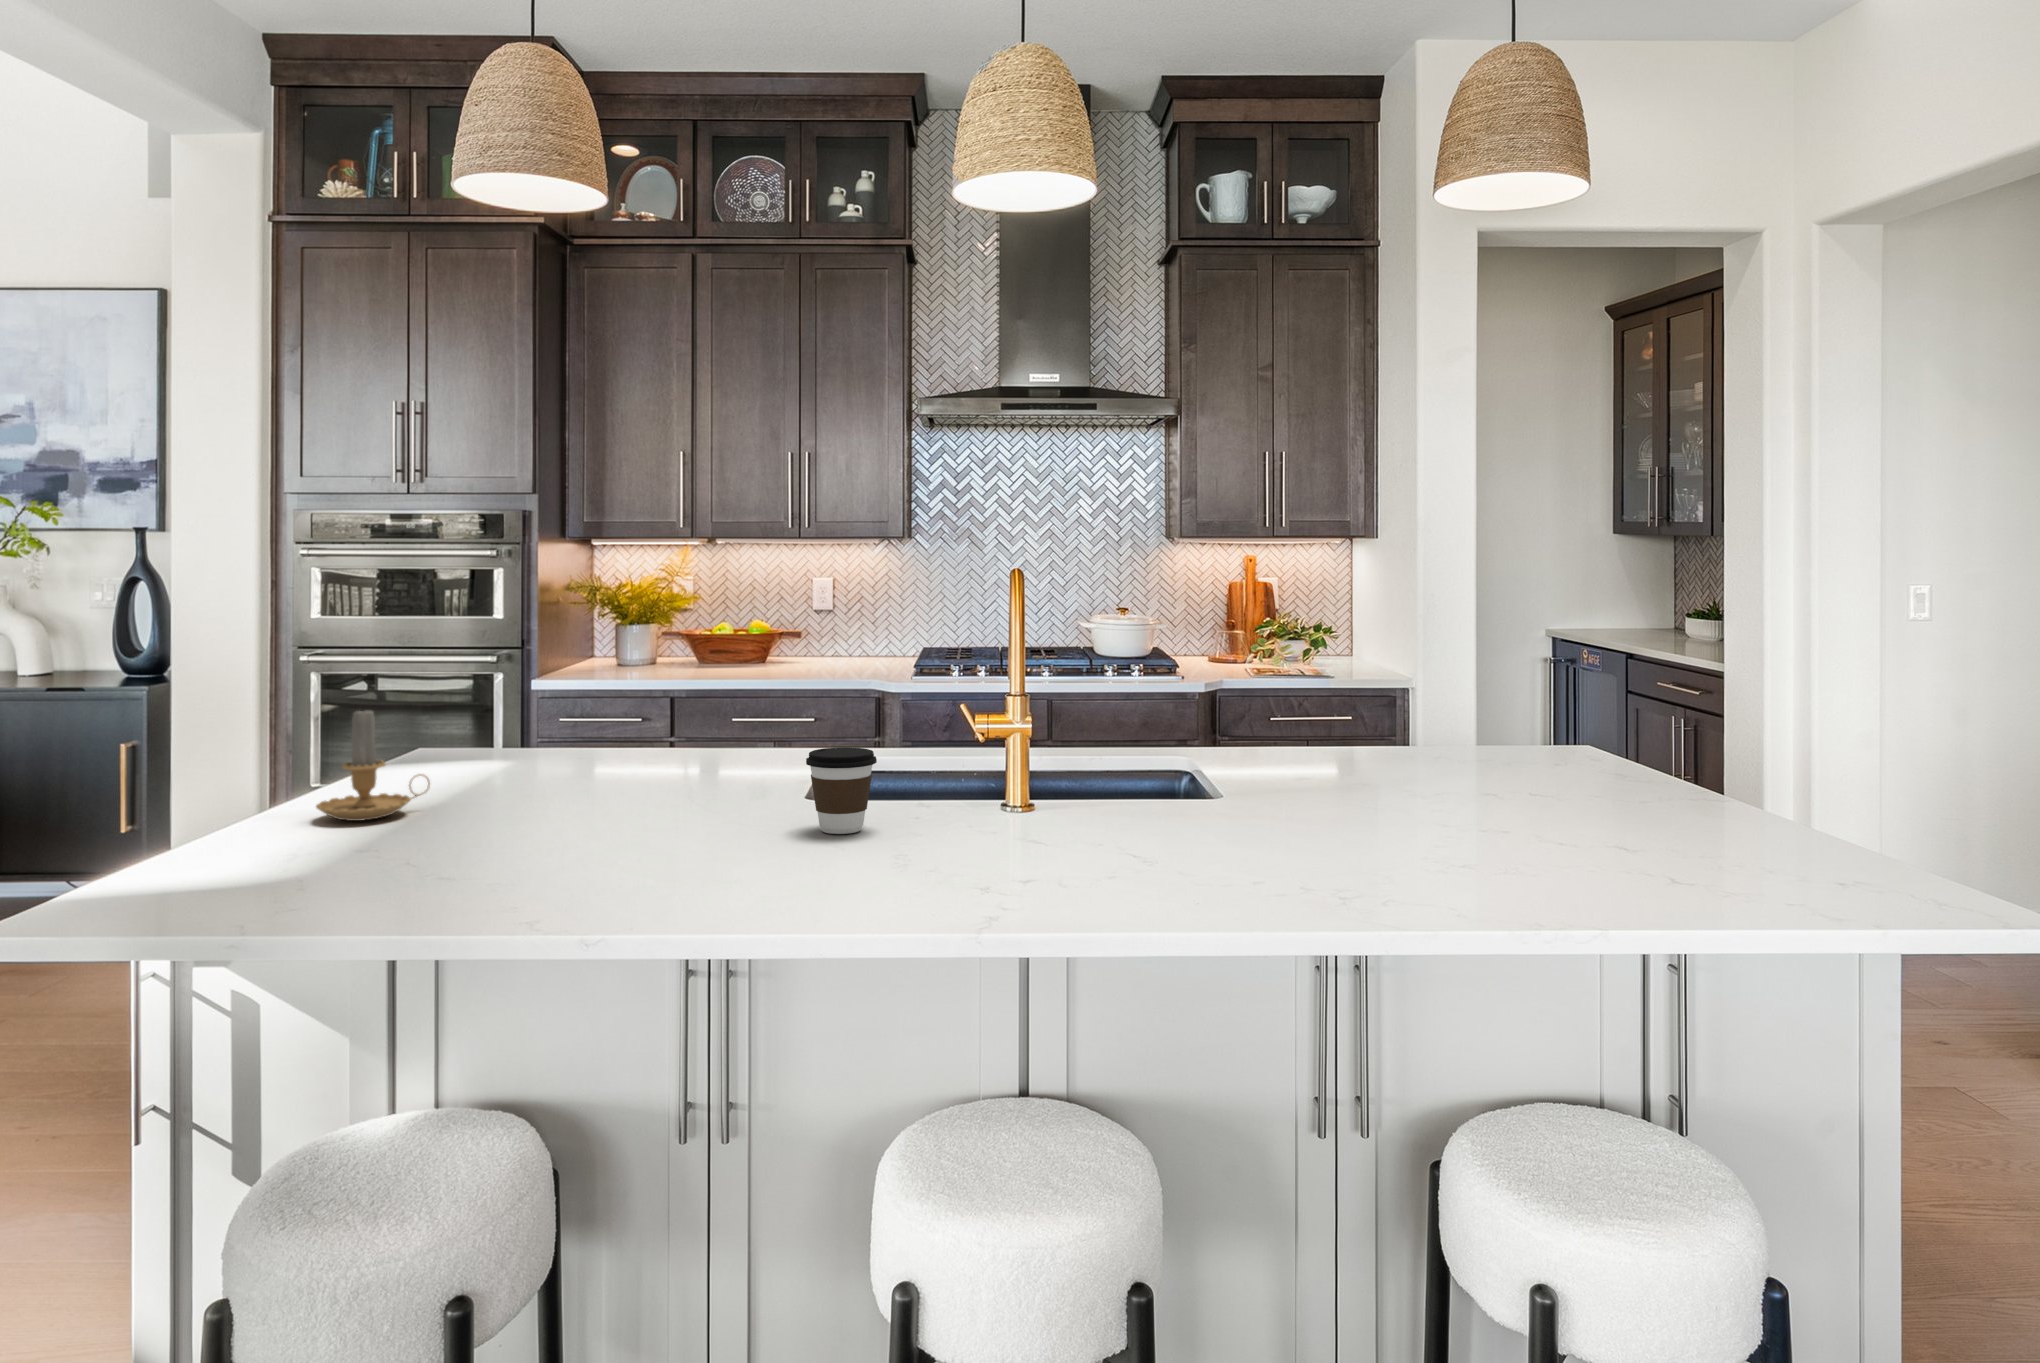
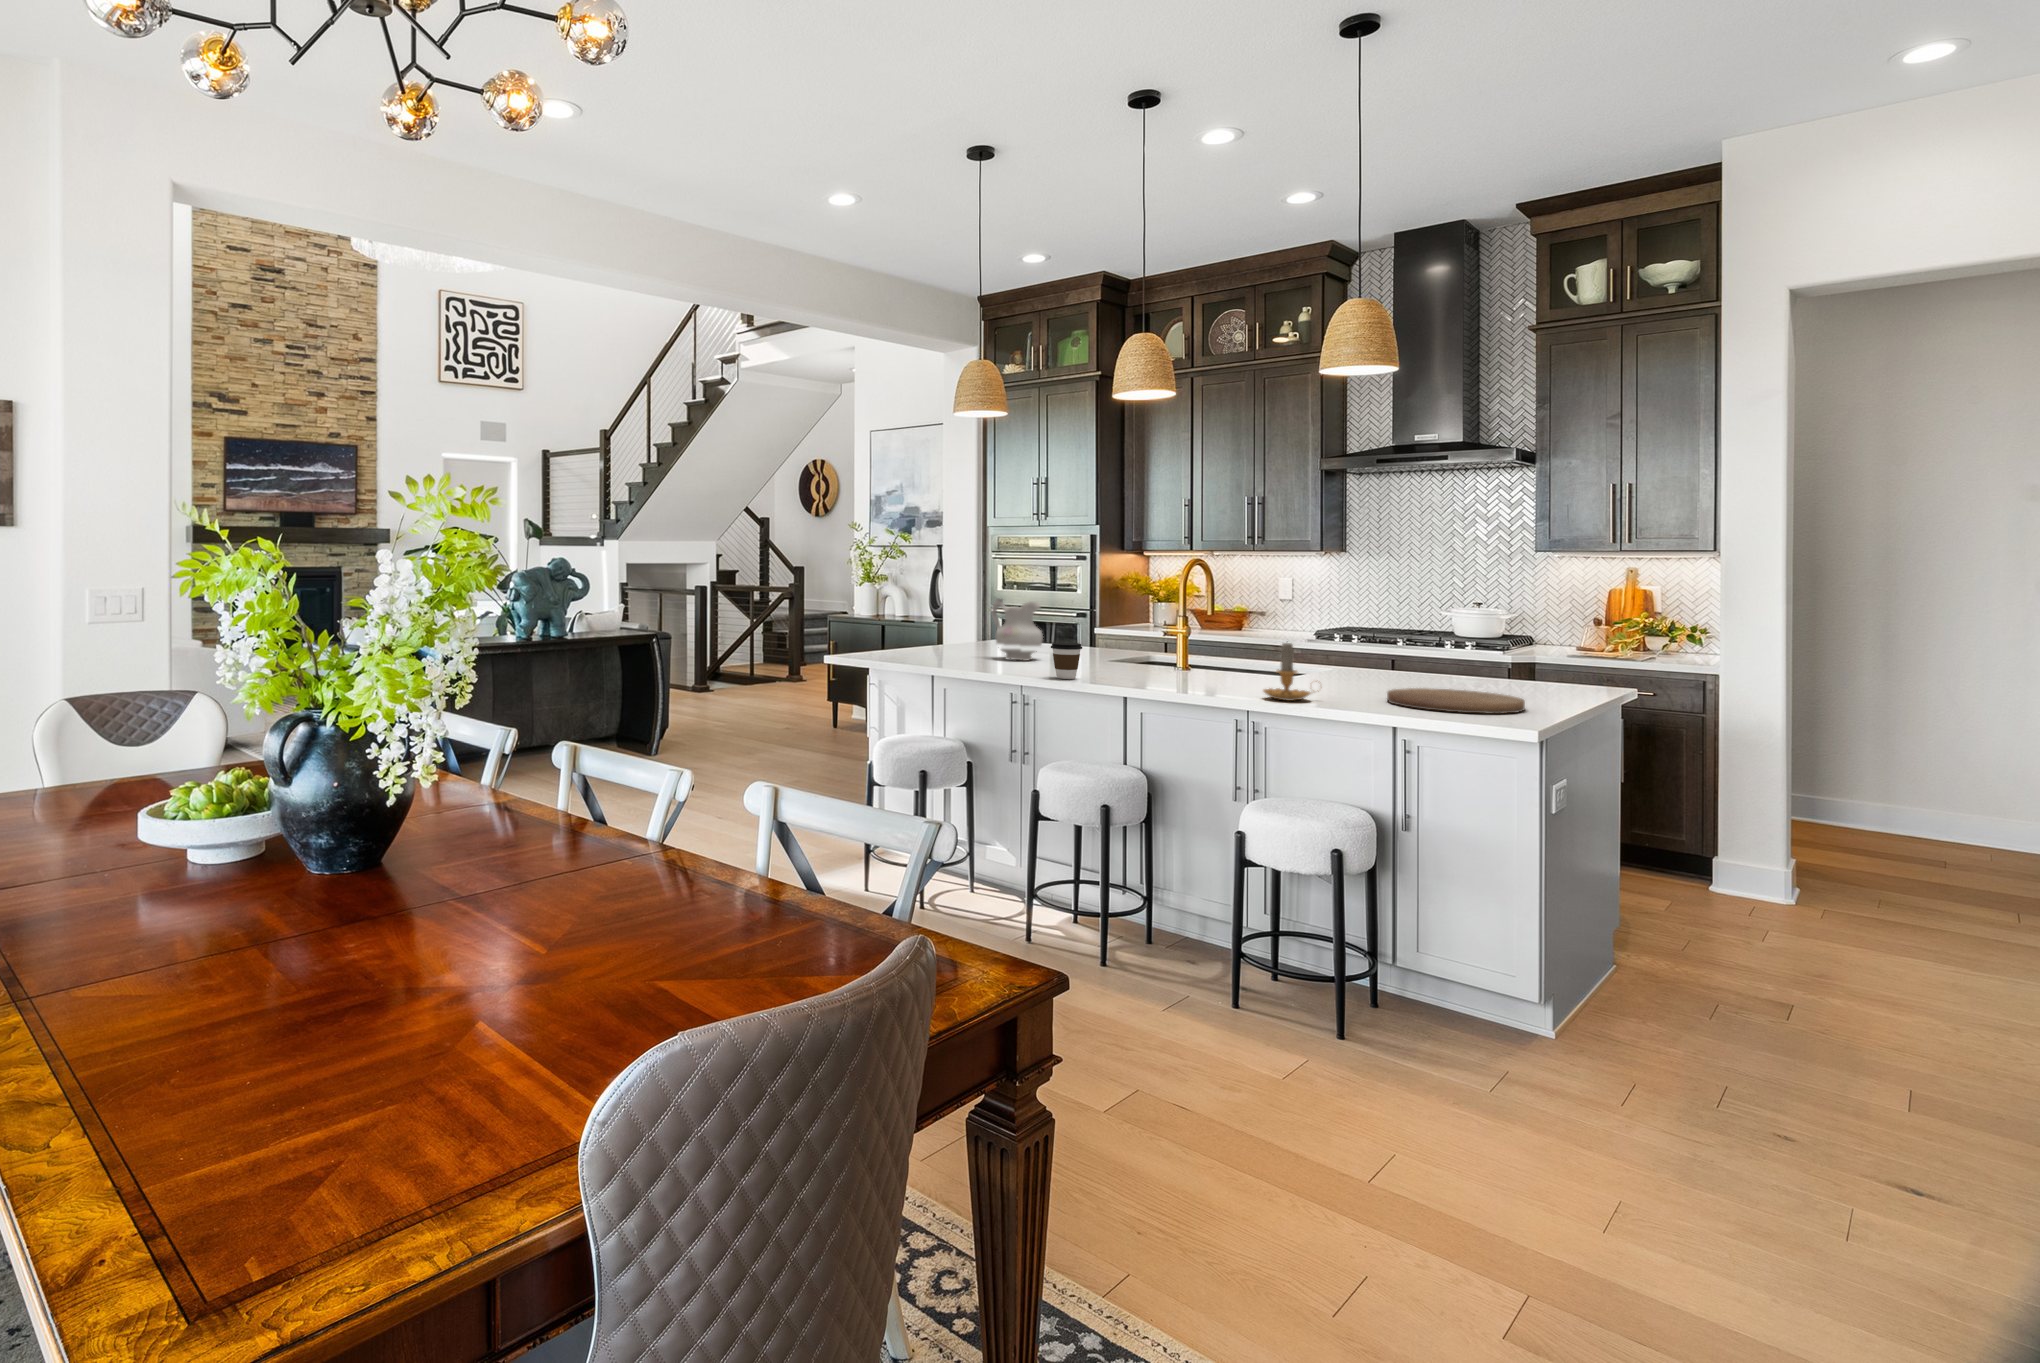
ceramic pitcher: none [525,648,649,785] -> present [992,598,1043,661]
candle: present [316,710,430,821] -> present [1264,643,1311,701]
cutting board: none [1399,761,1611,812] -> present [1387,688,1525,714]

